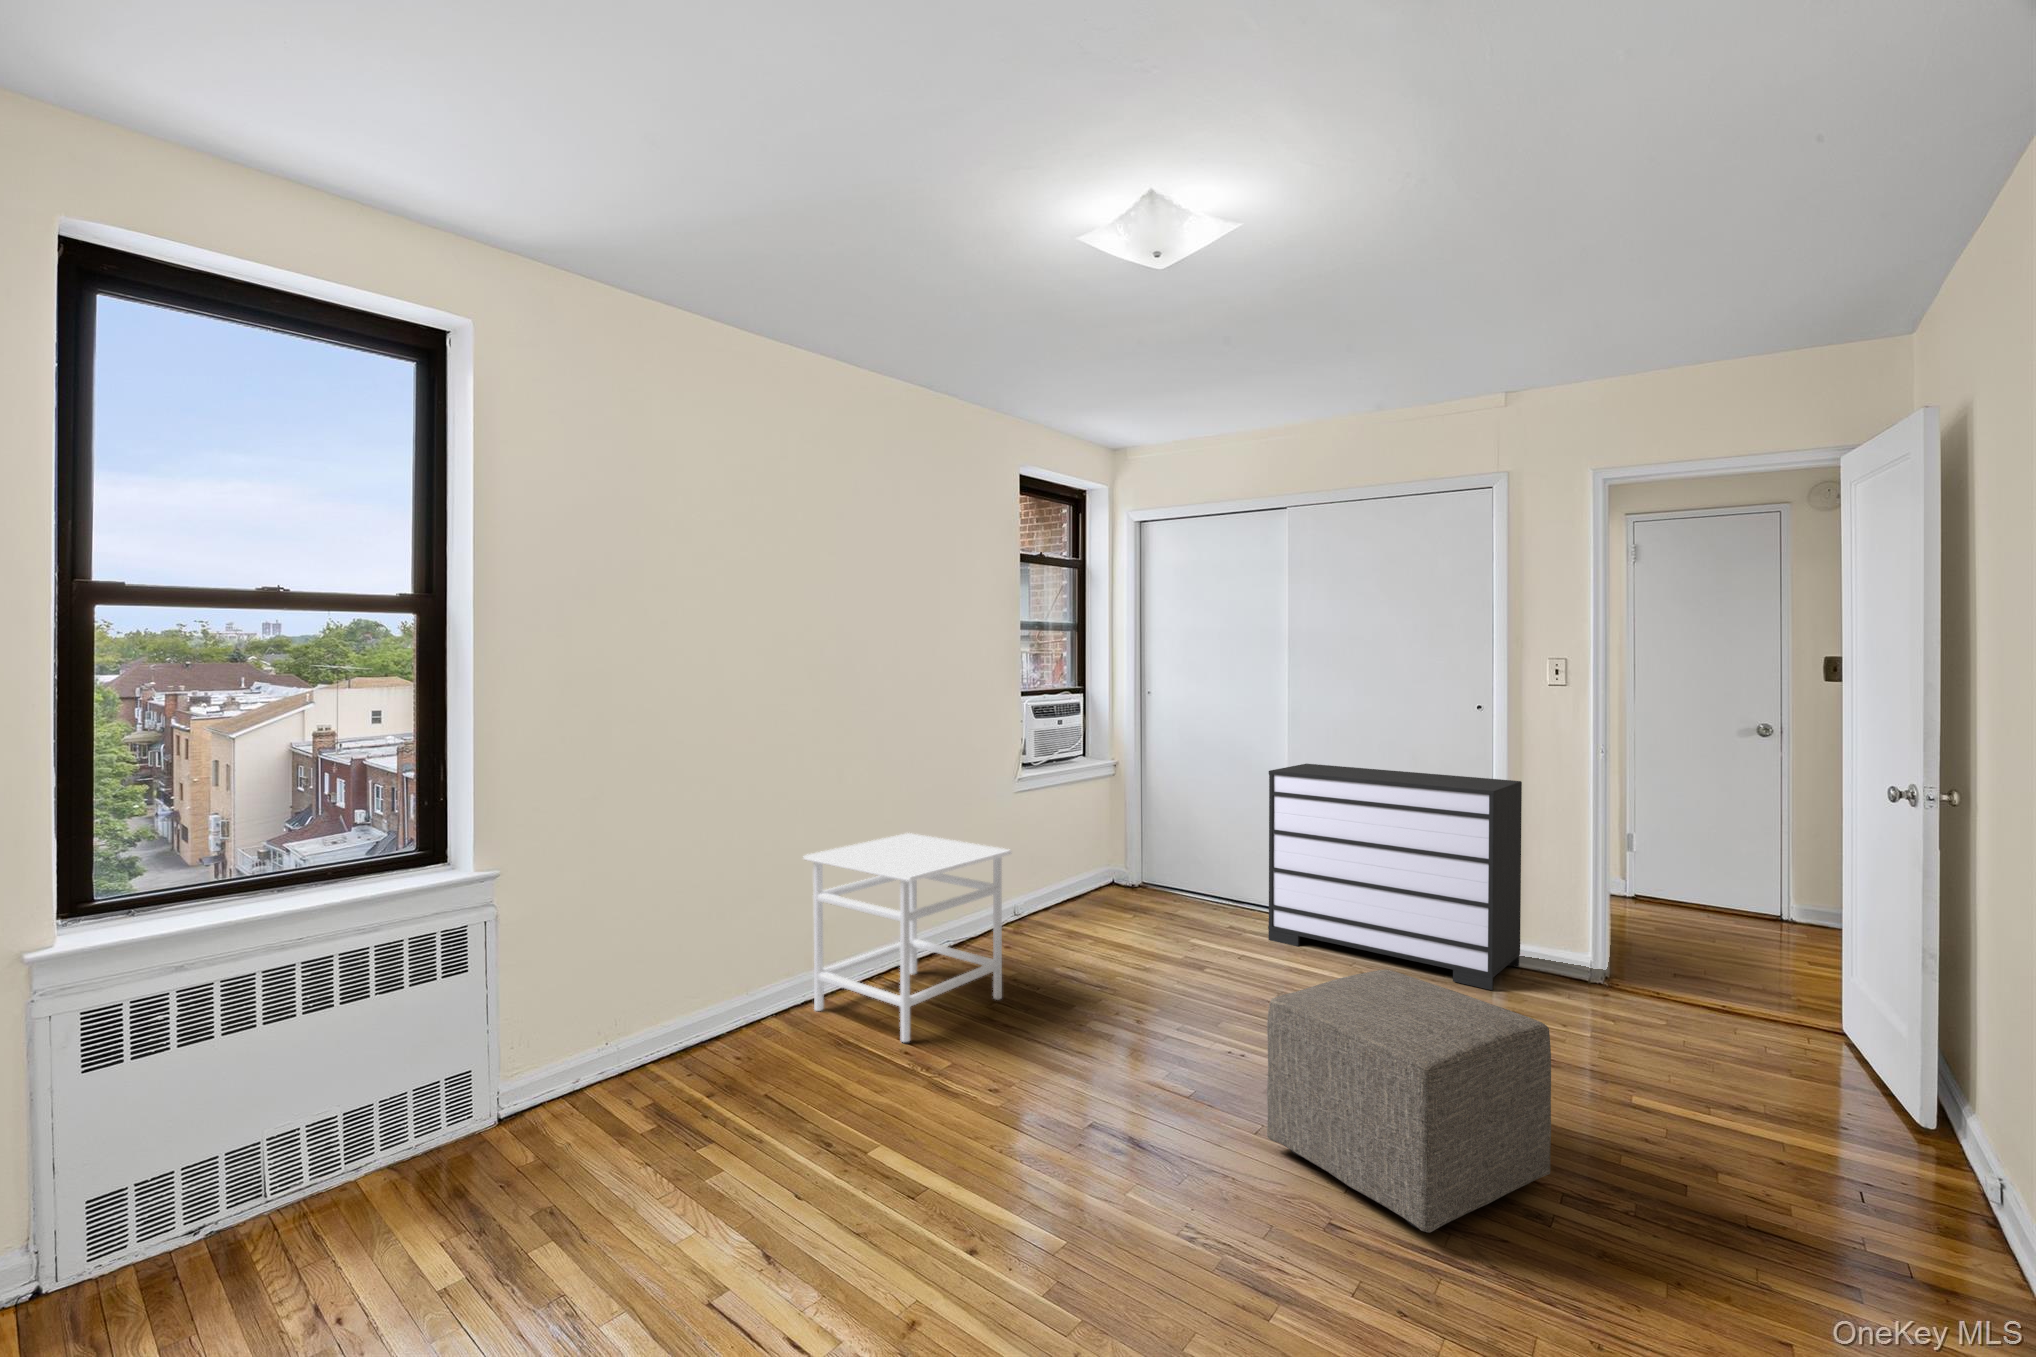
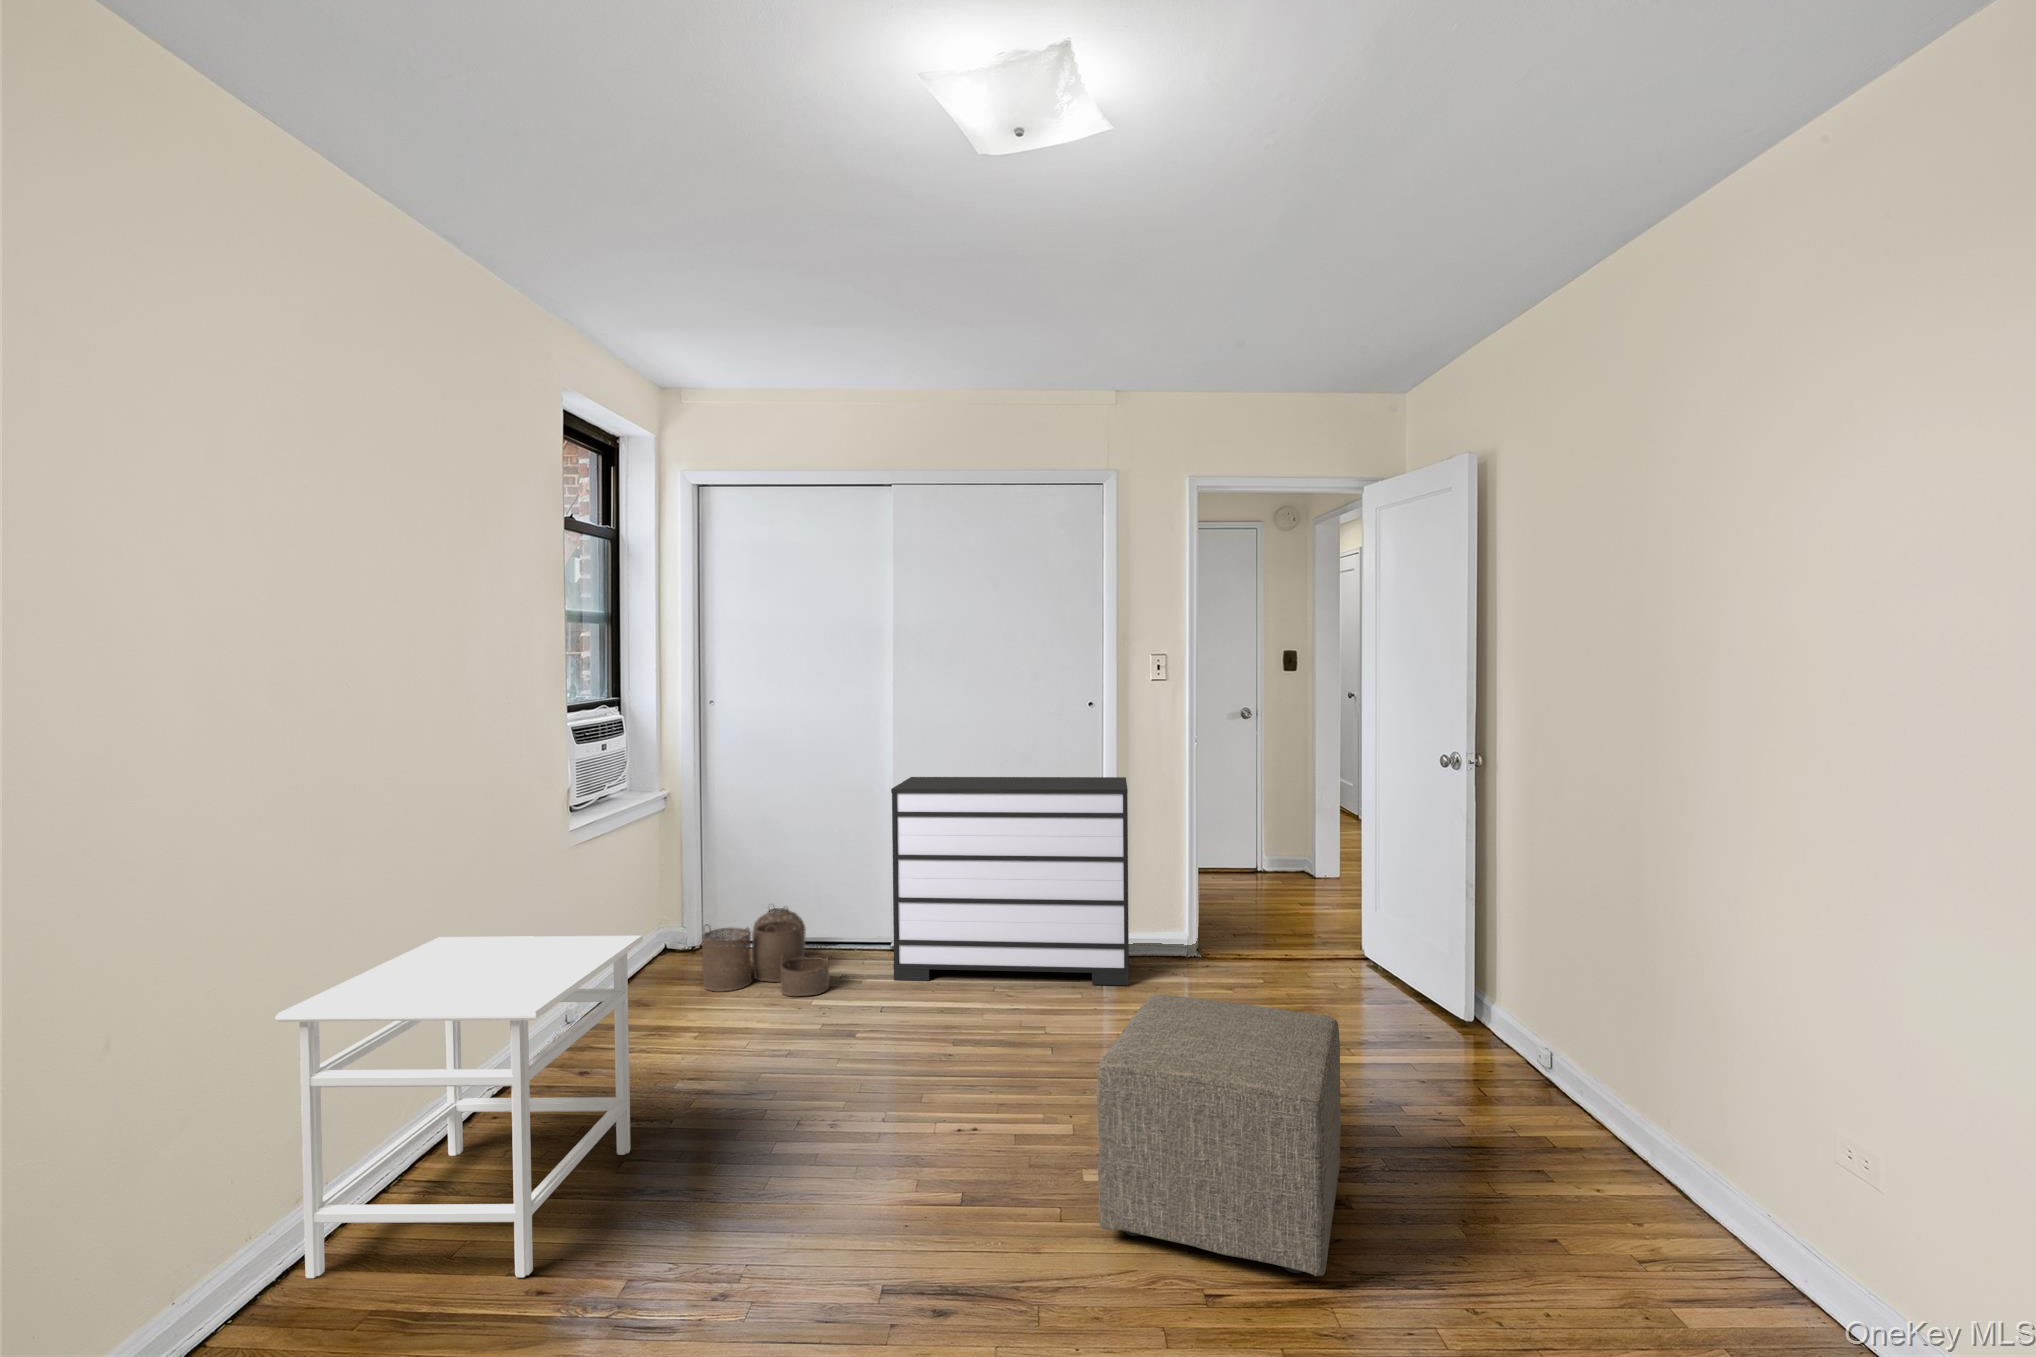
woven basket: none [1119,860,1214,936] -> present [702,908,829,996]

